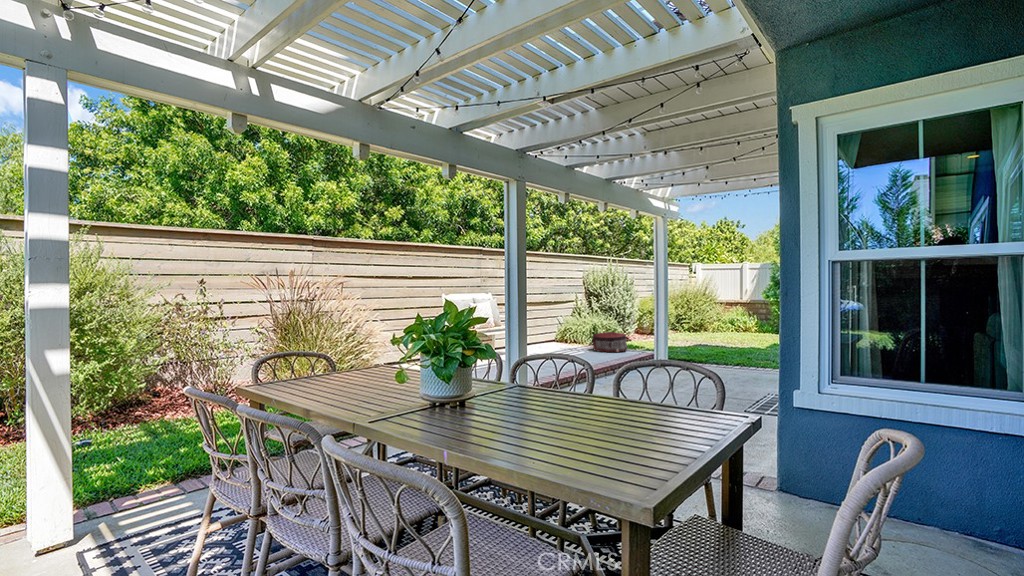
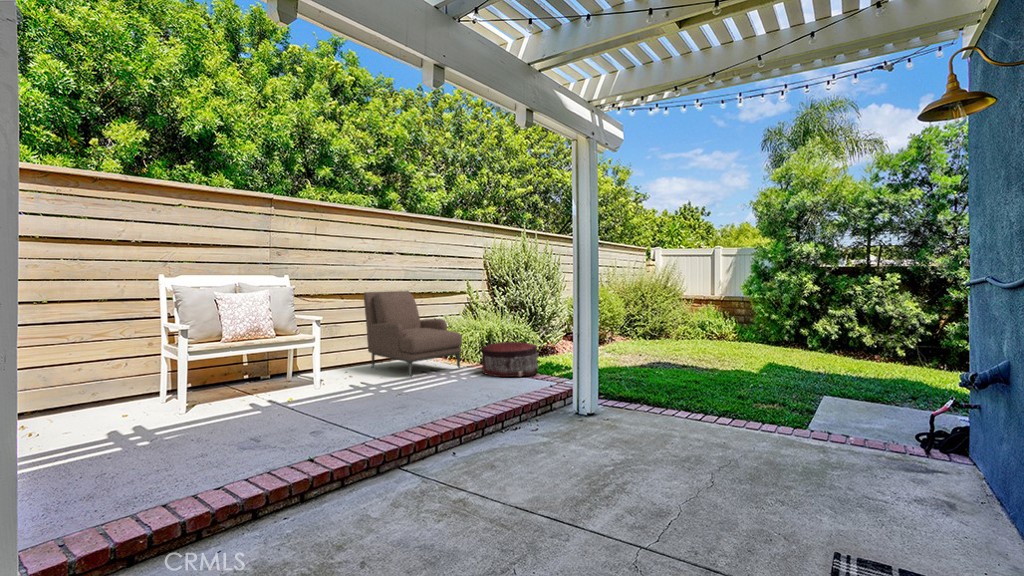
armchair: none [523,302,580,352] -> present [364,291,462,377]

